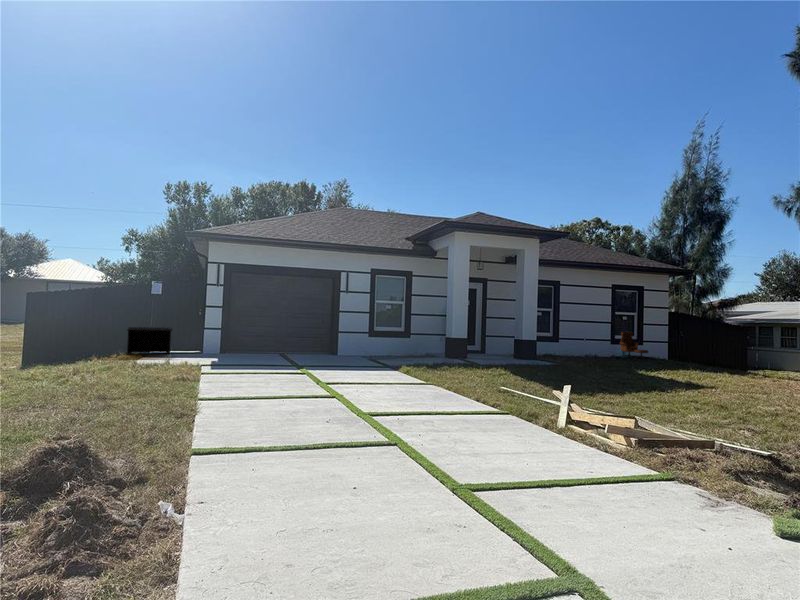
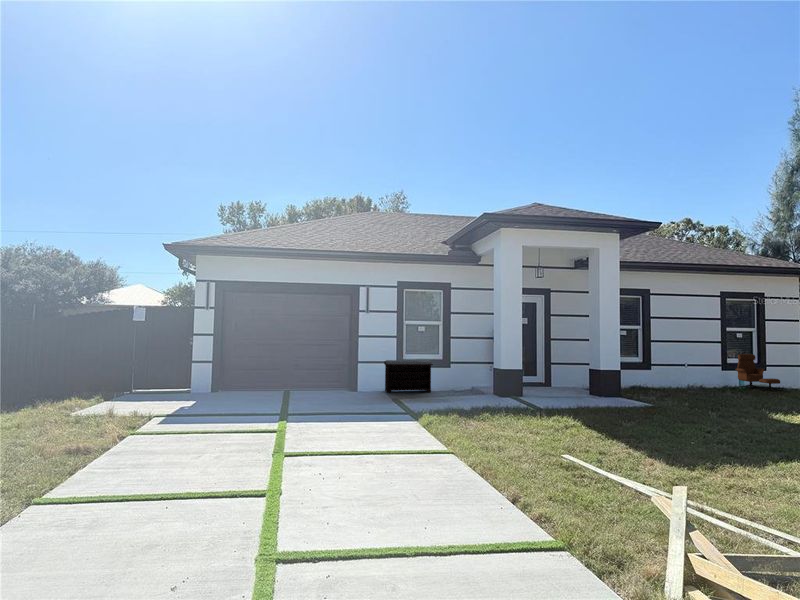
bench: present [127,327,172,354] -> present [384,360,433,393]

